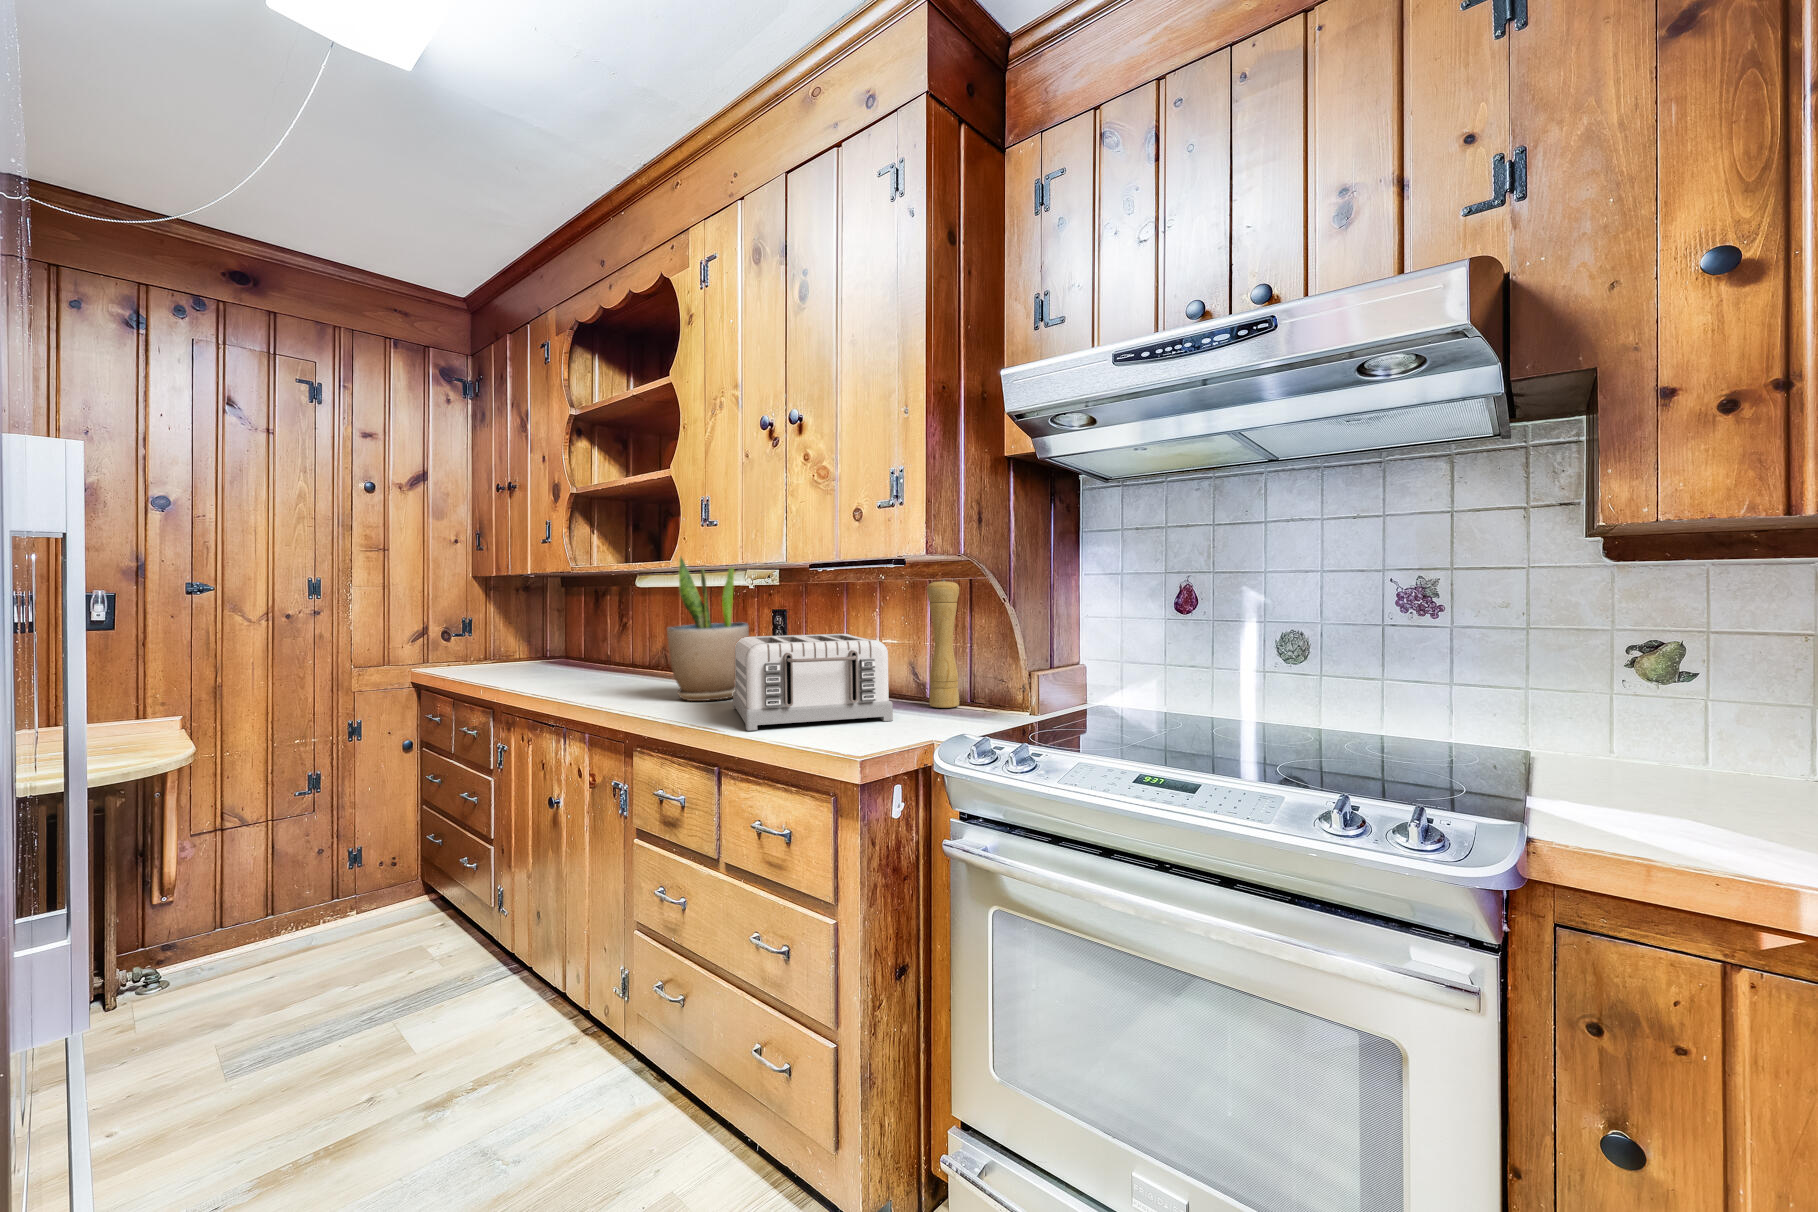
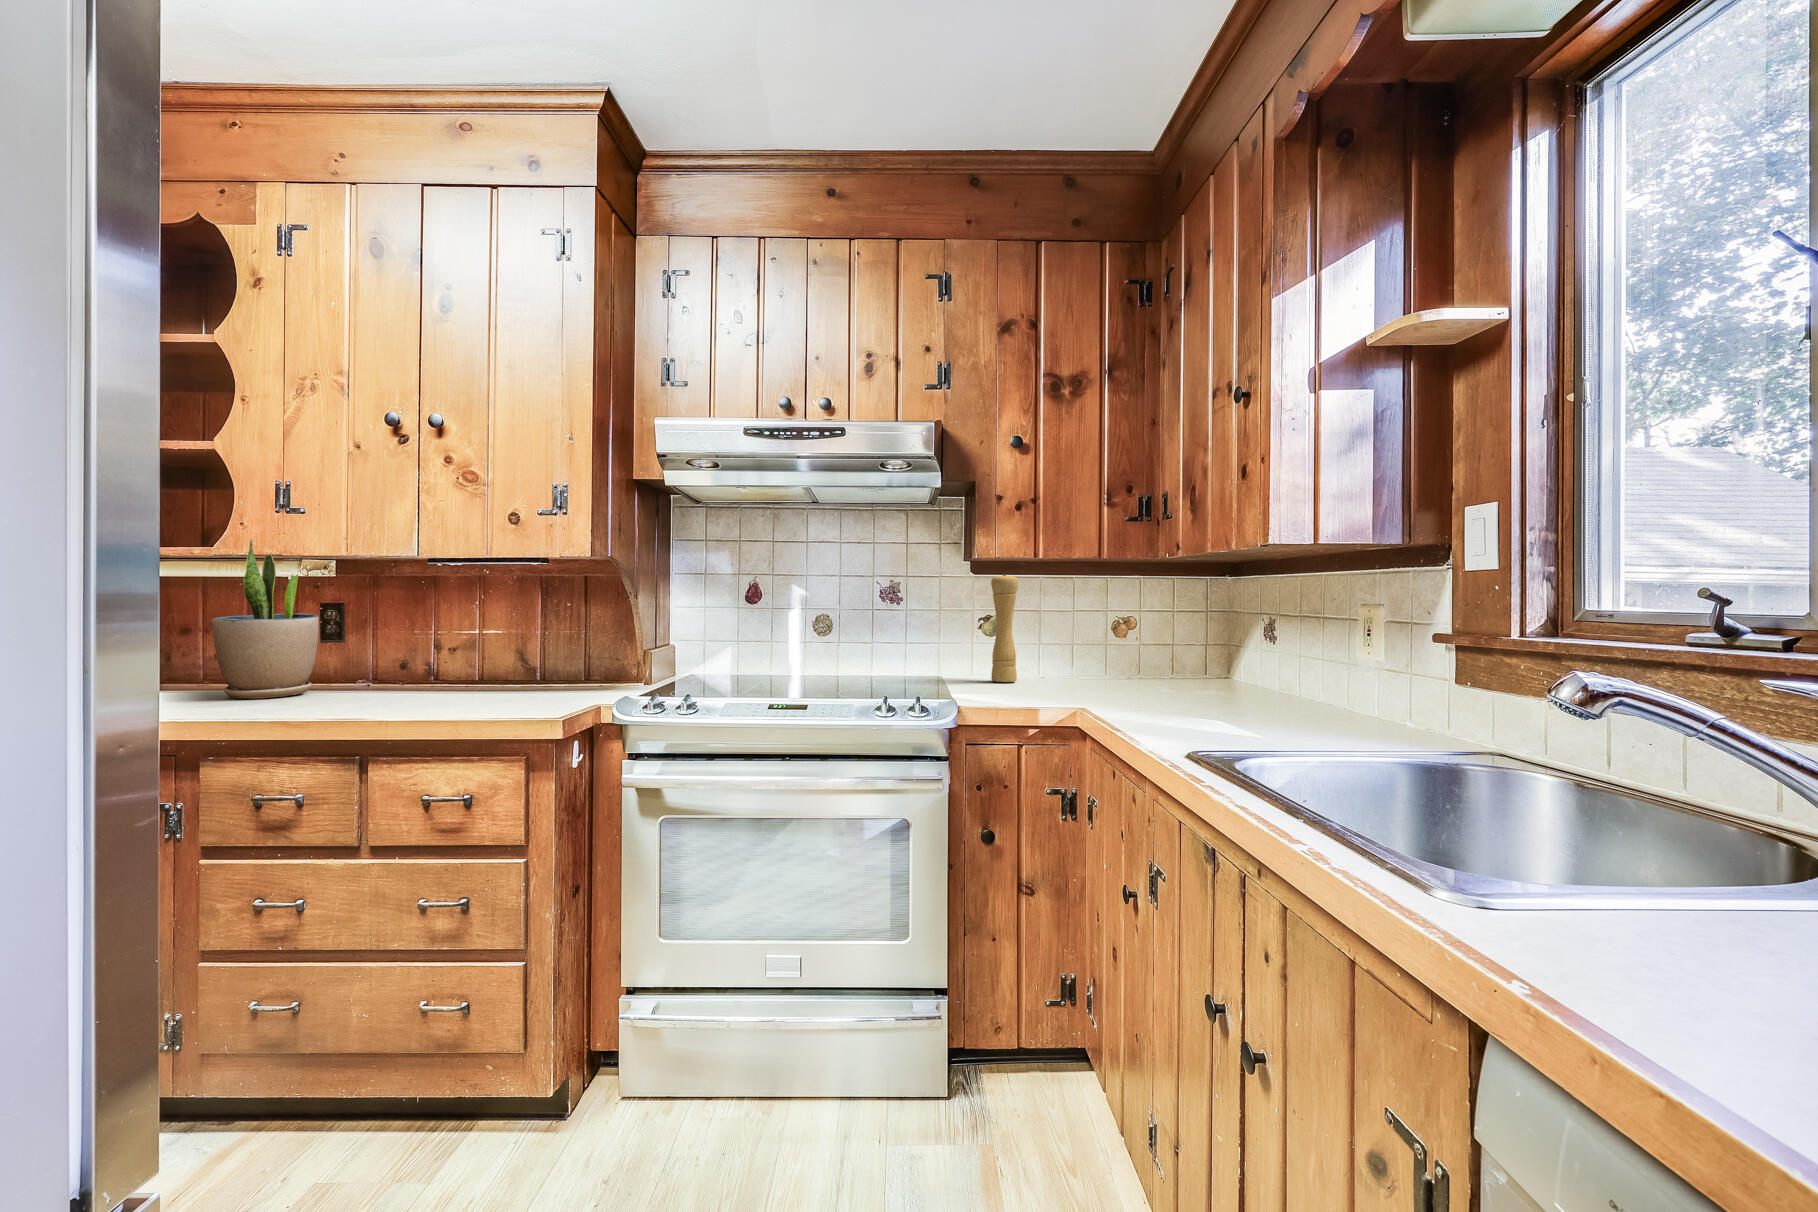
pepper mill: present [927,579,959,708] -> present [991,574,1018,682]
toaster: present [733,634,893,731] -> none [335,623,533,708]

